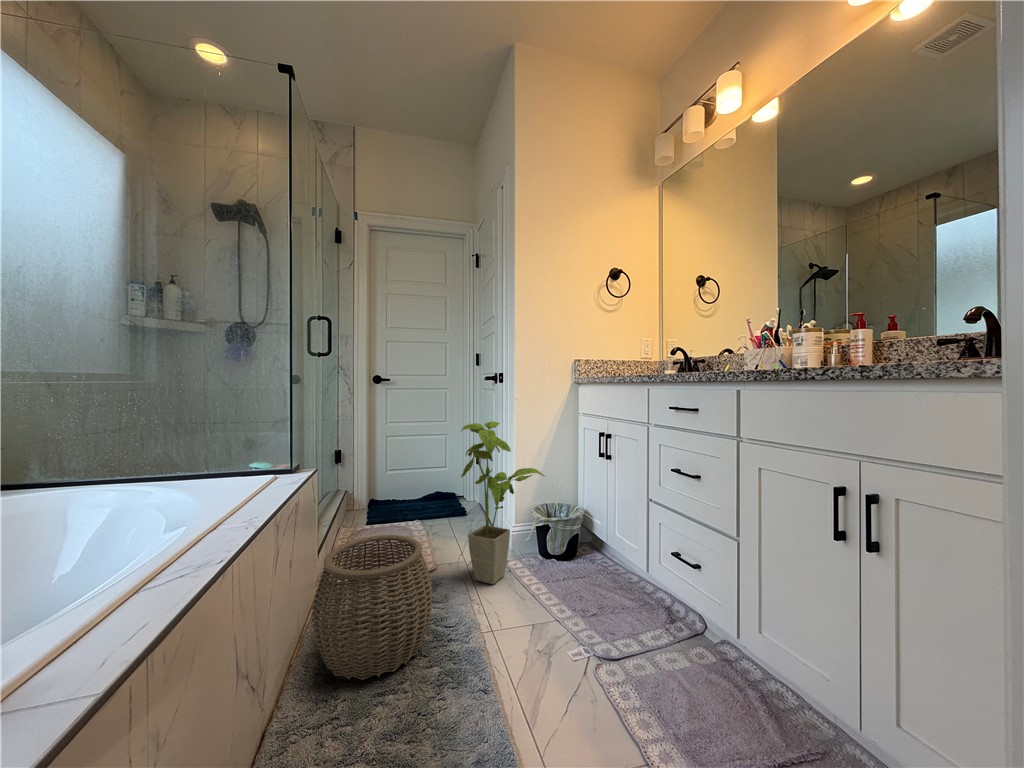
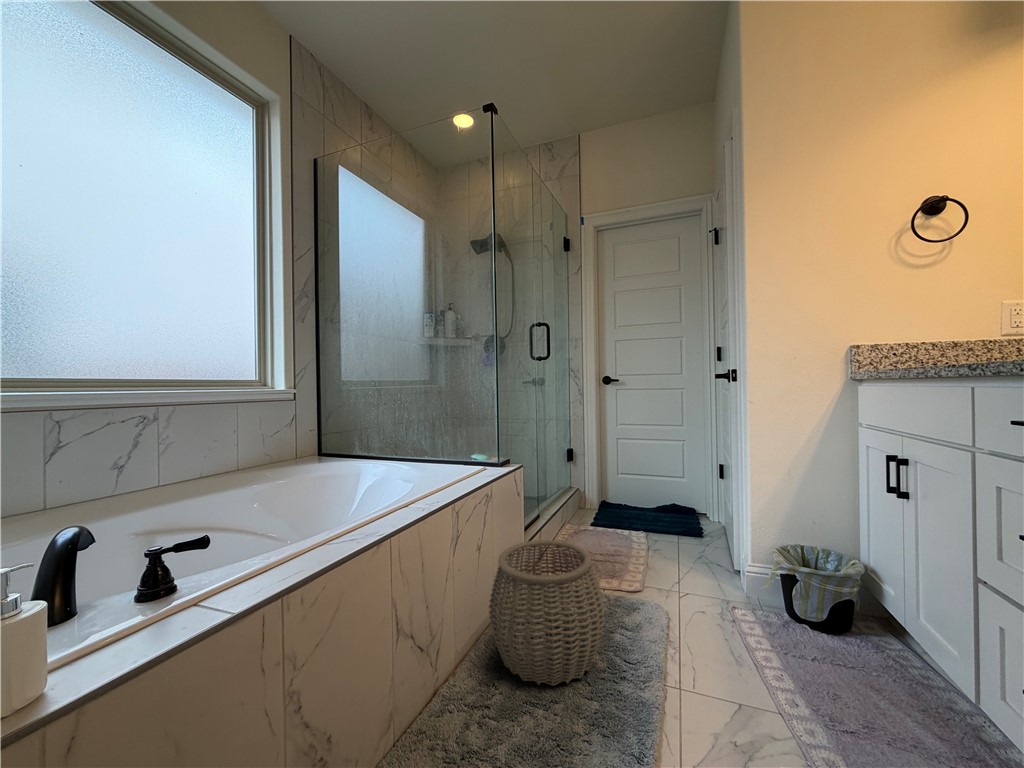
house plant: present [461,421,545,584] -> none [653,429,777,632]

